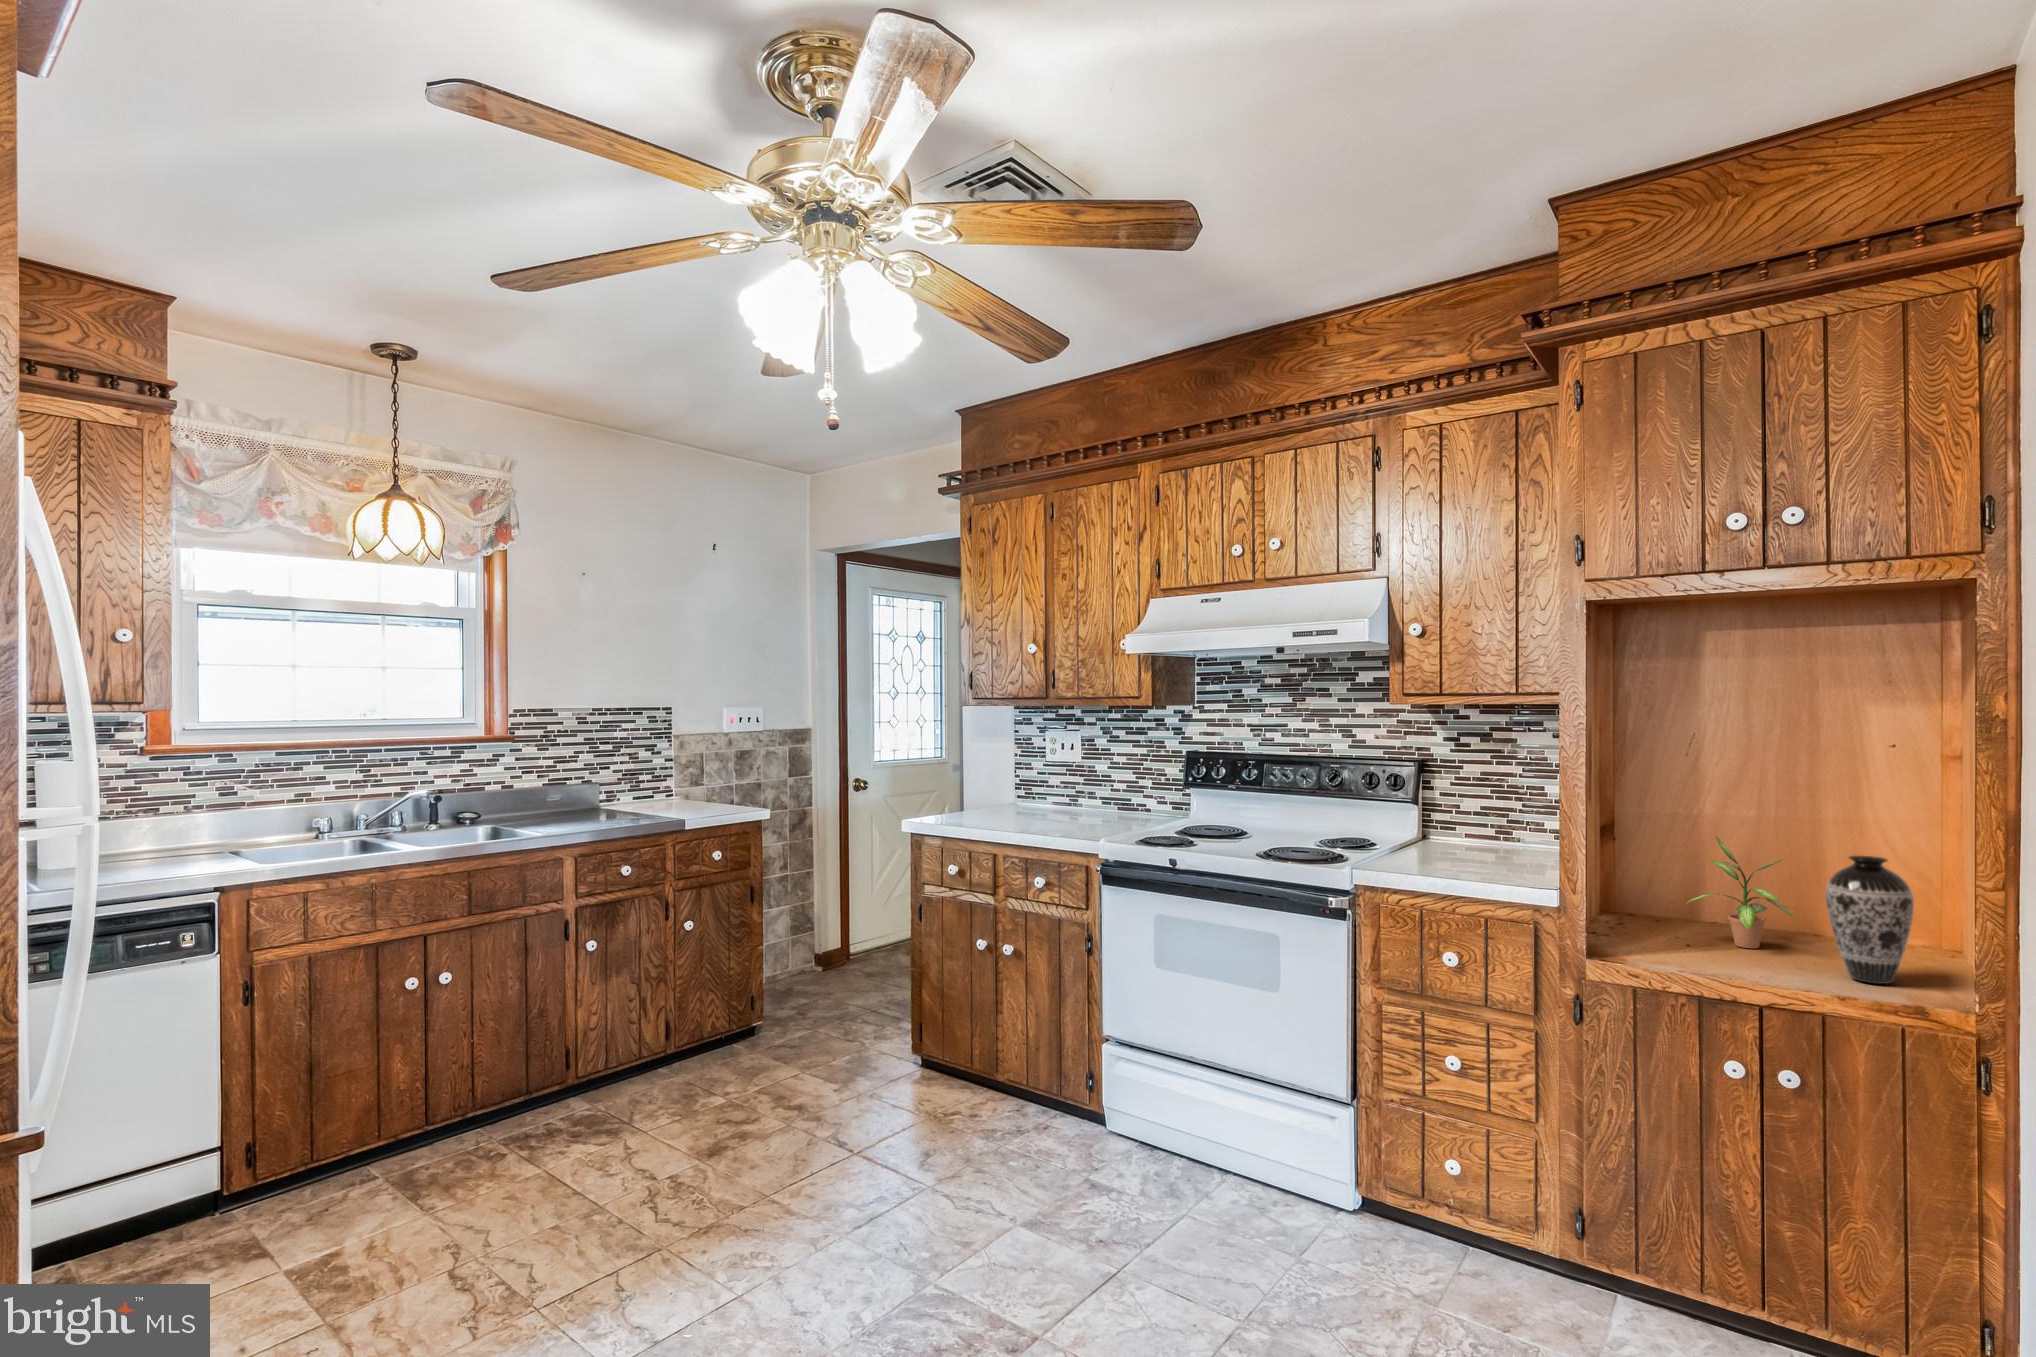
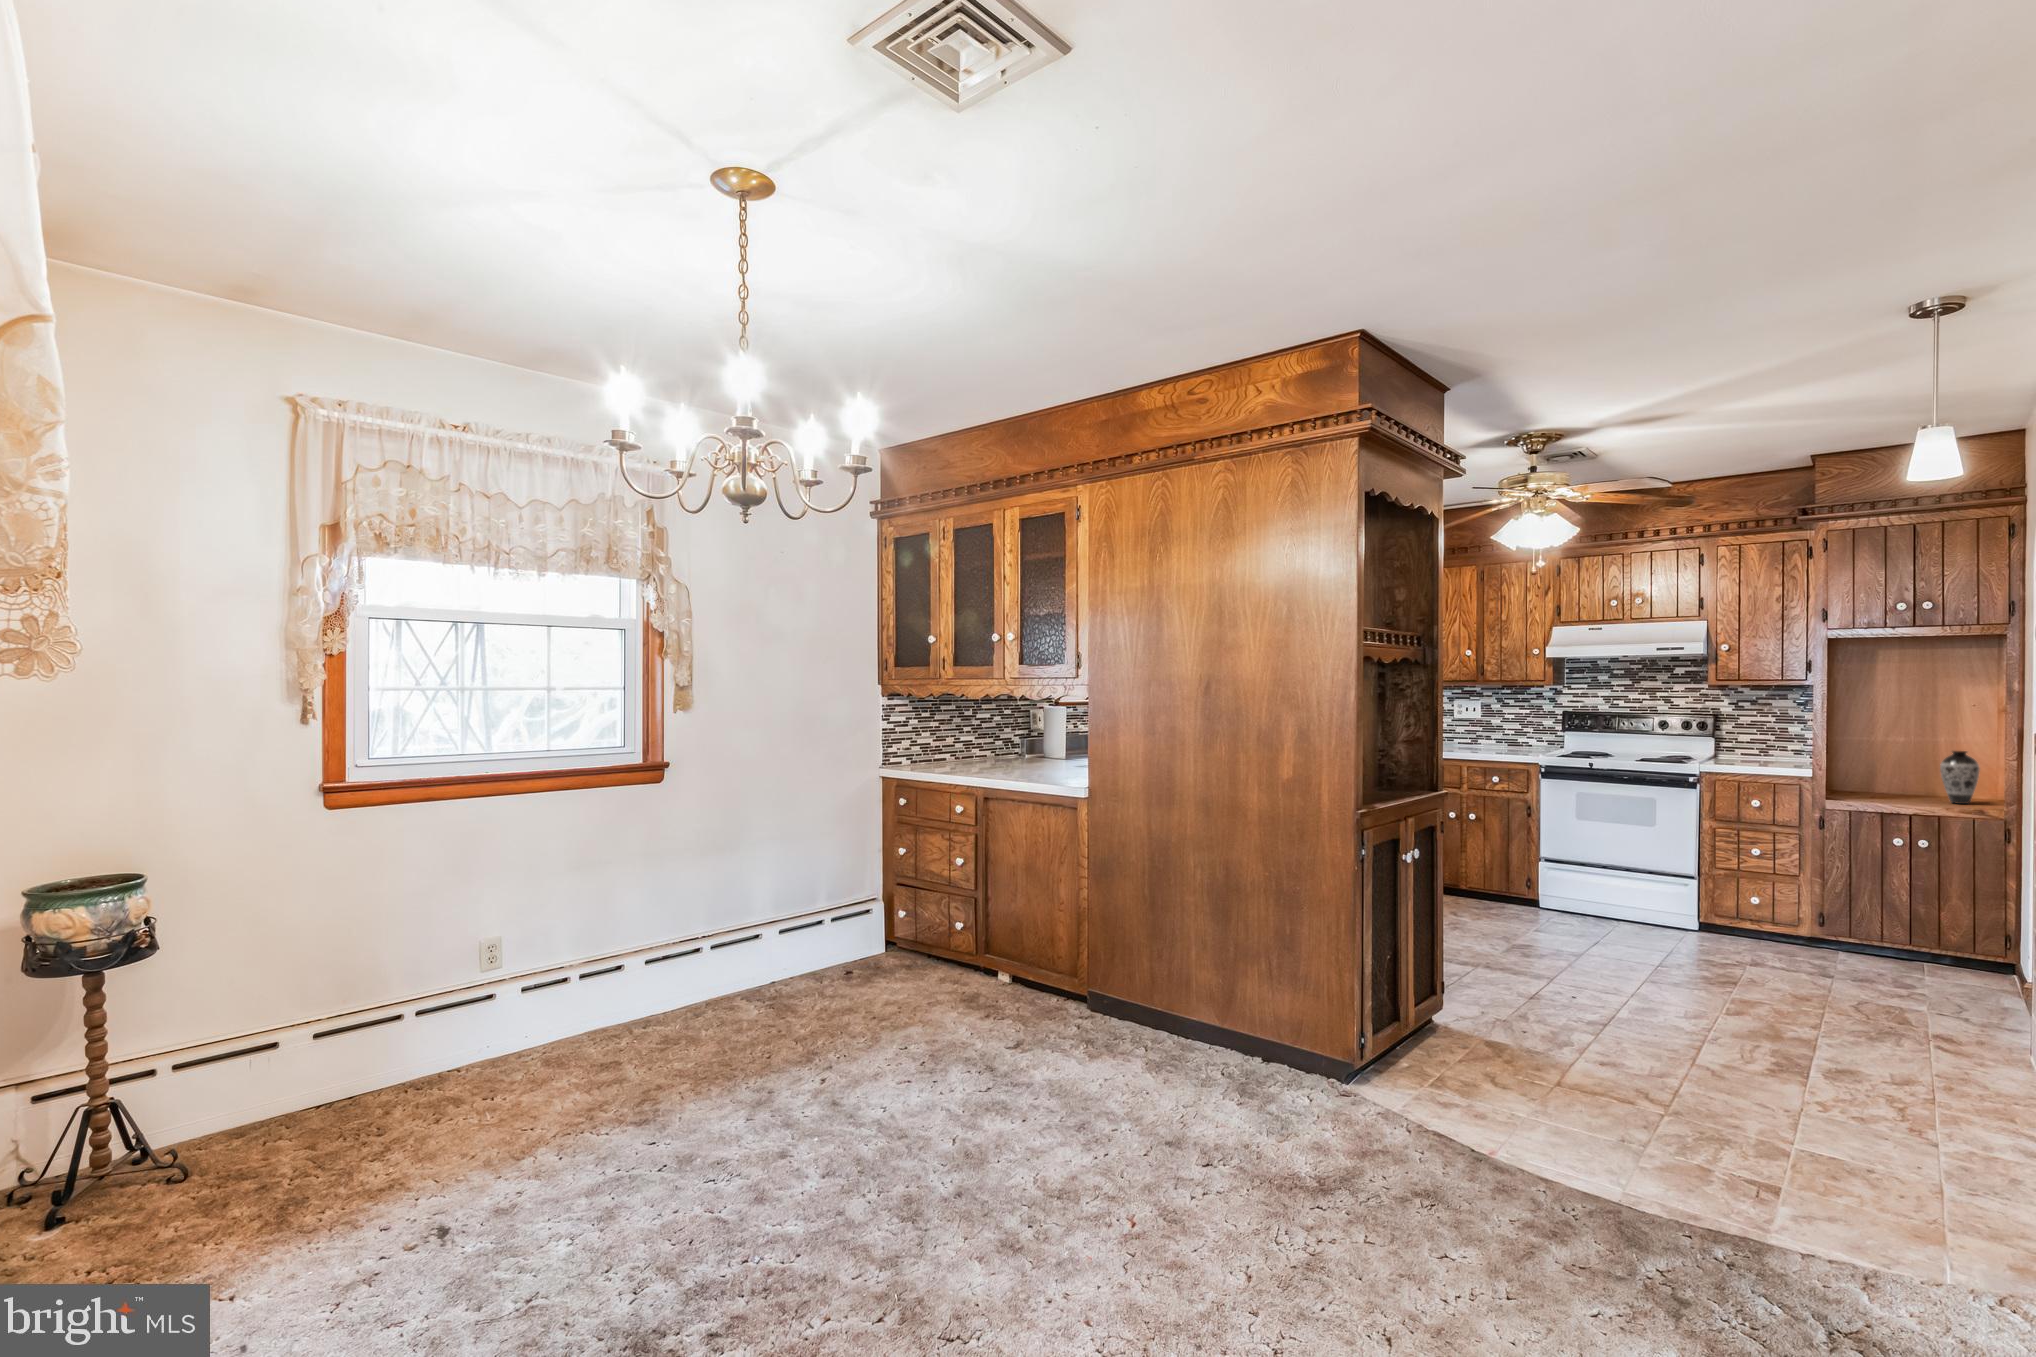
potted plant: present [1686,837,1795,948] -> none [1870,746,1925,796]

